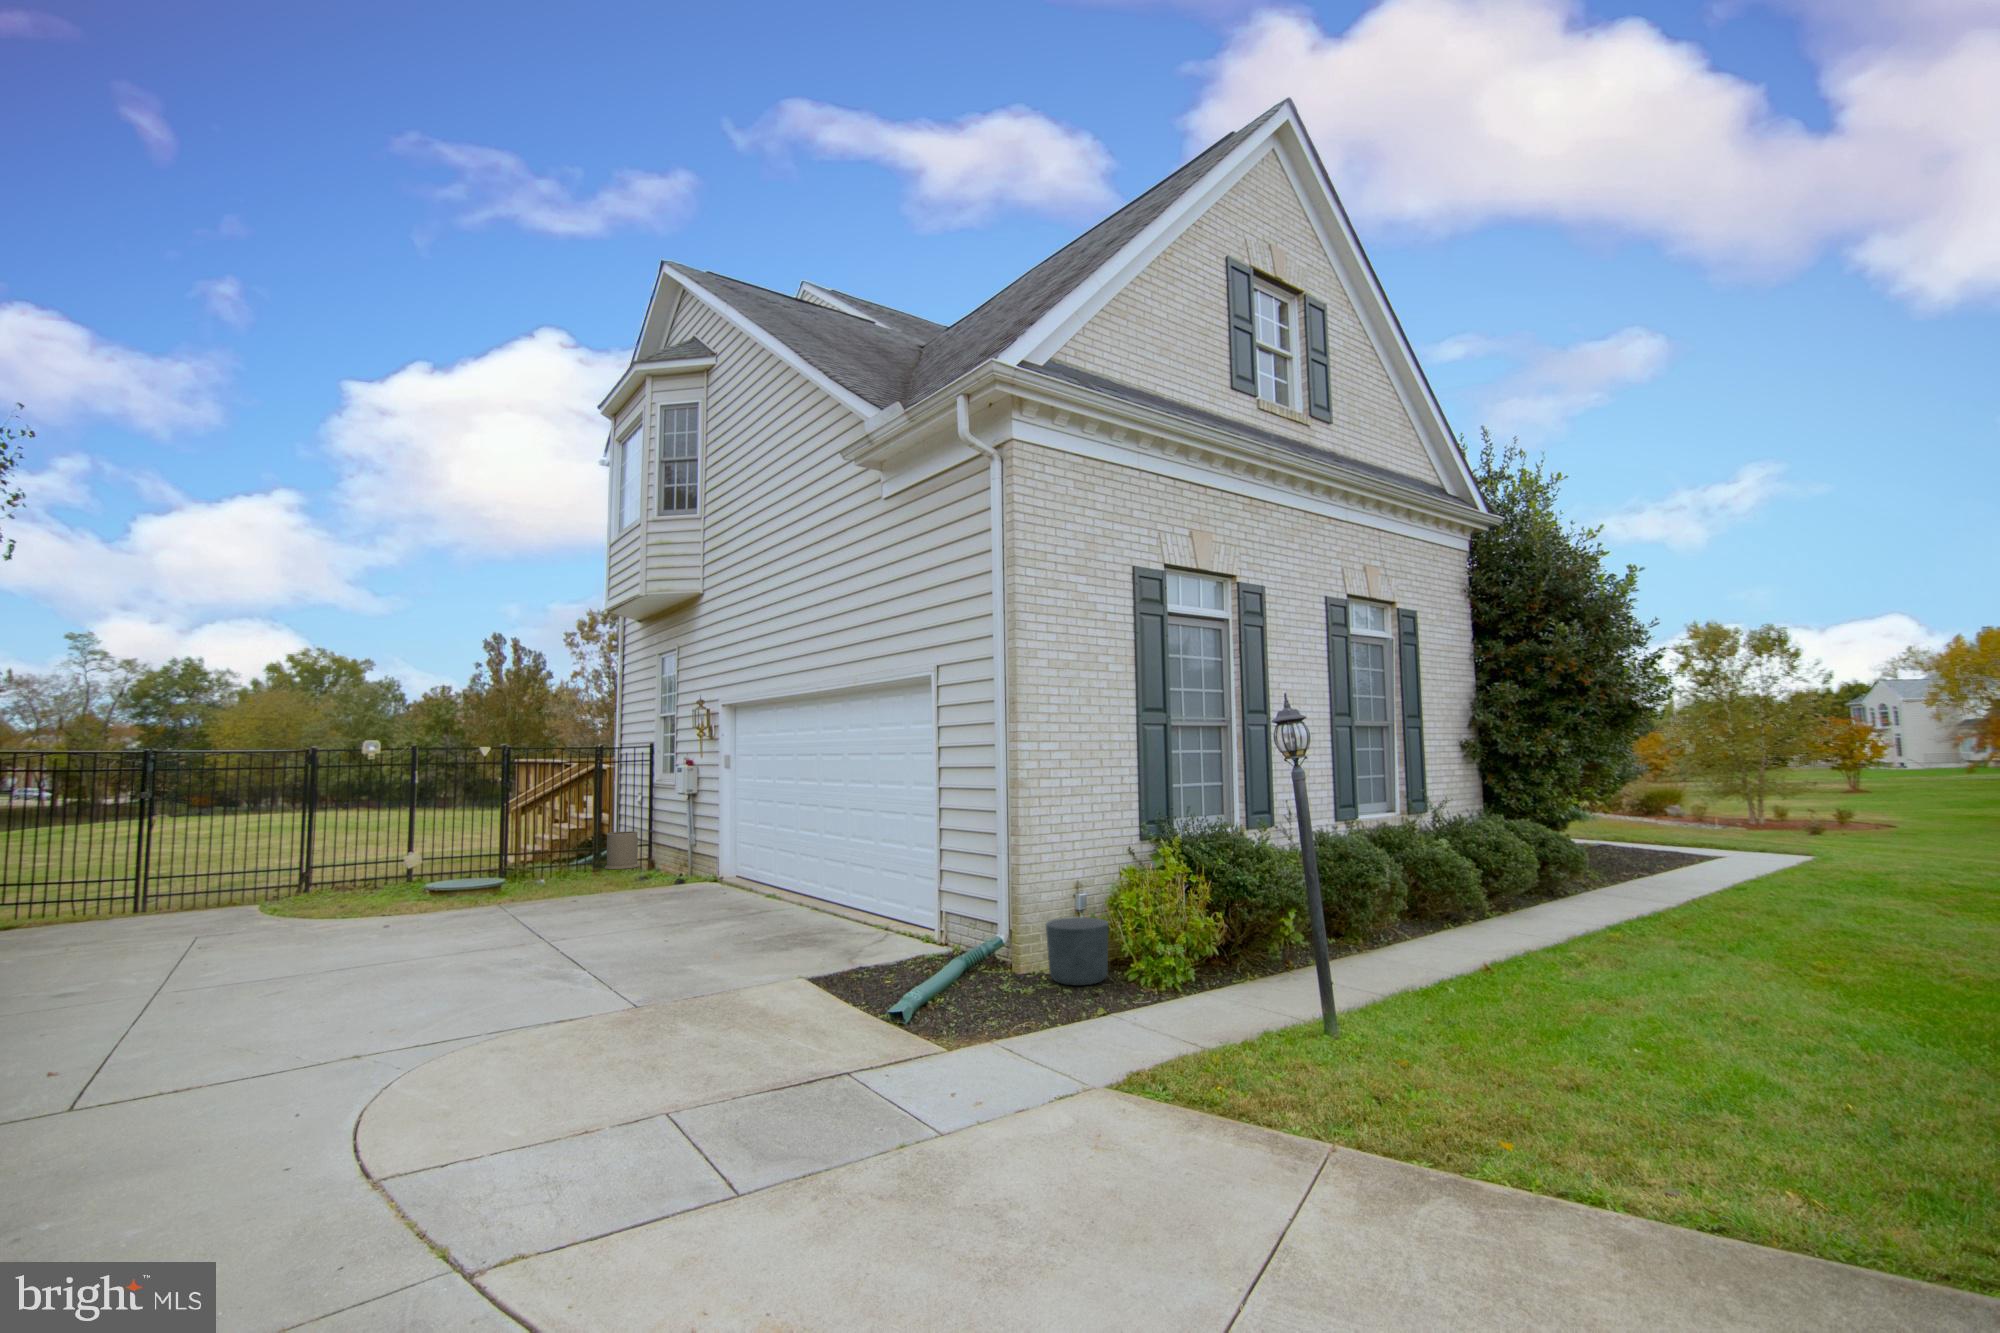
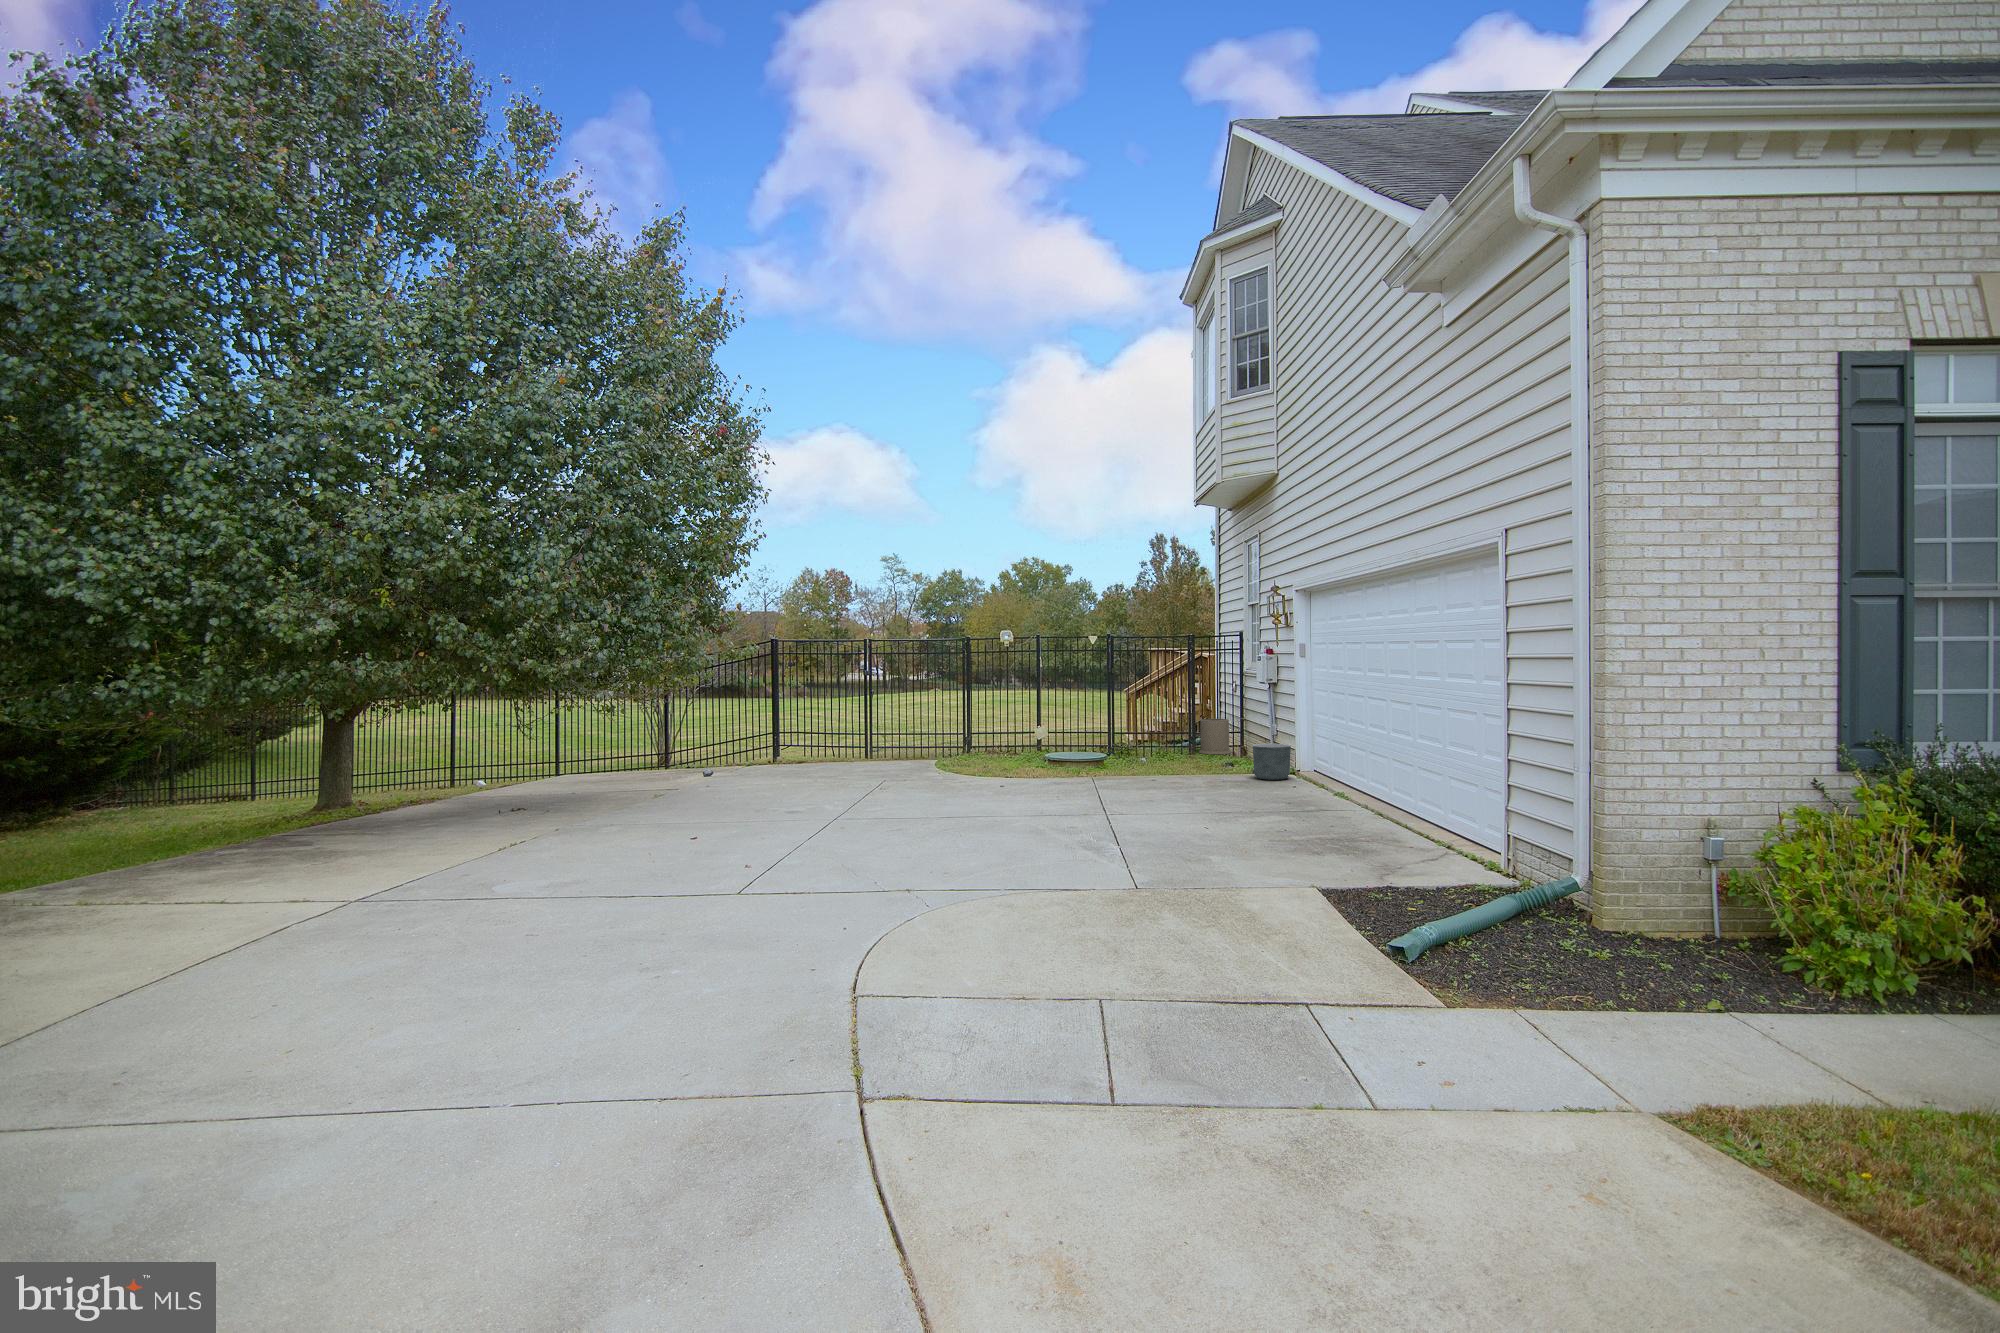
planter: present [1046,917,1108,986] -> present [1253,744,1291,780]

